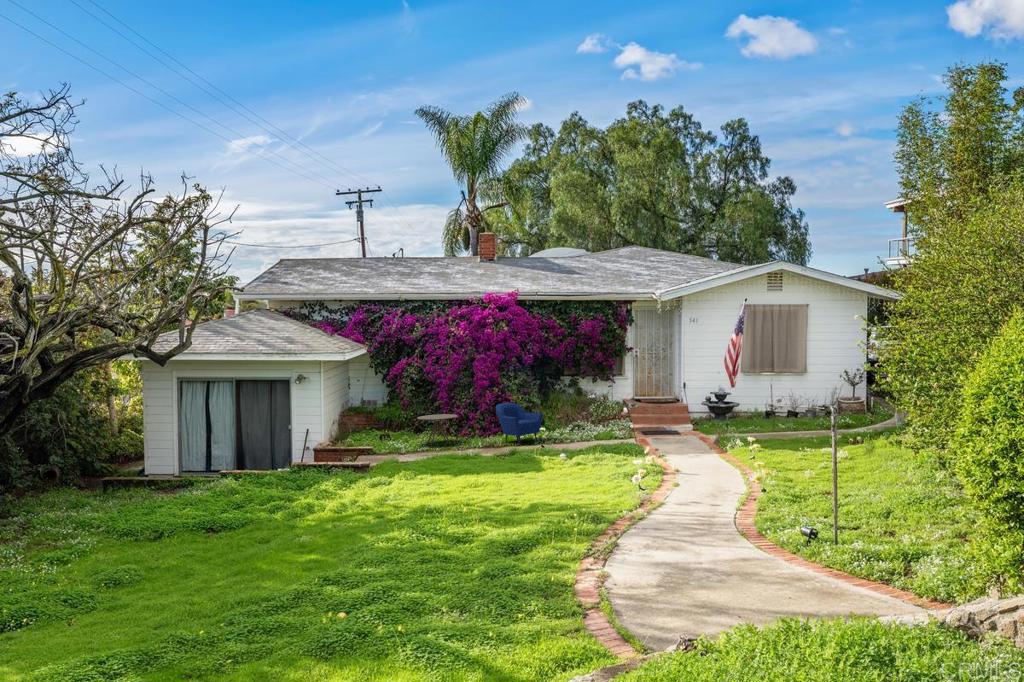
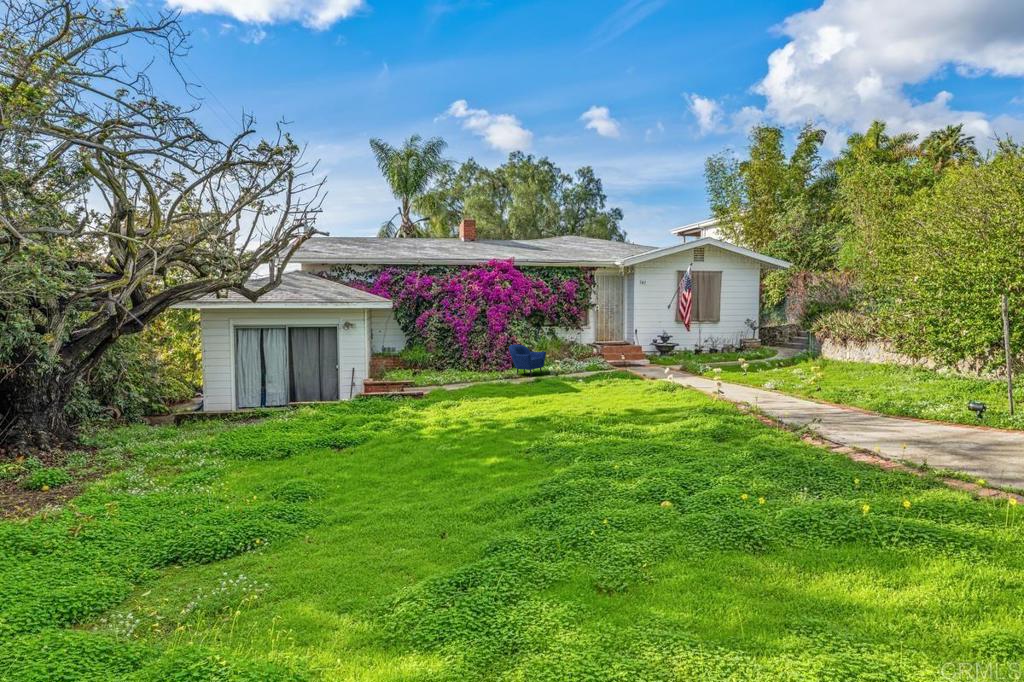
round table: present [417,414,458,446] -> none [445,355,478,380]

